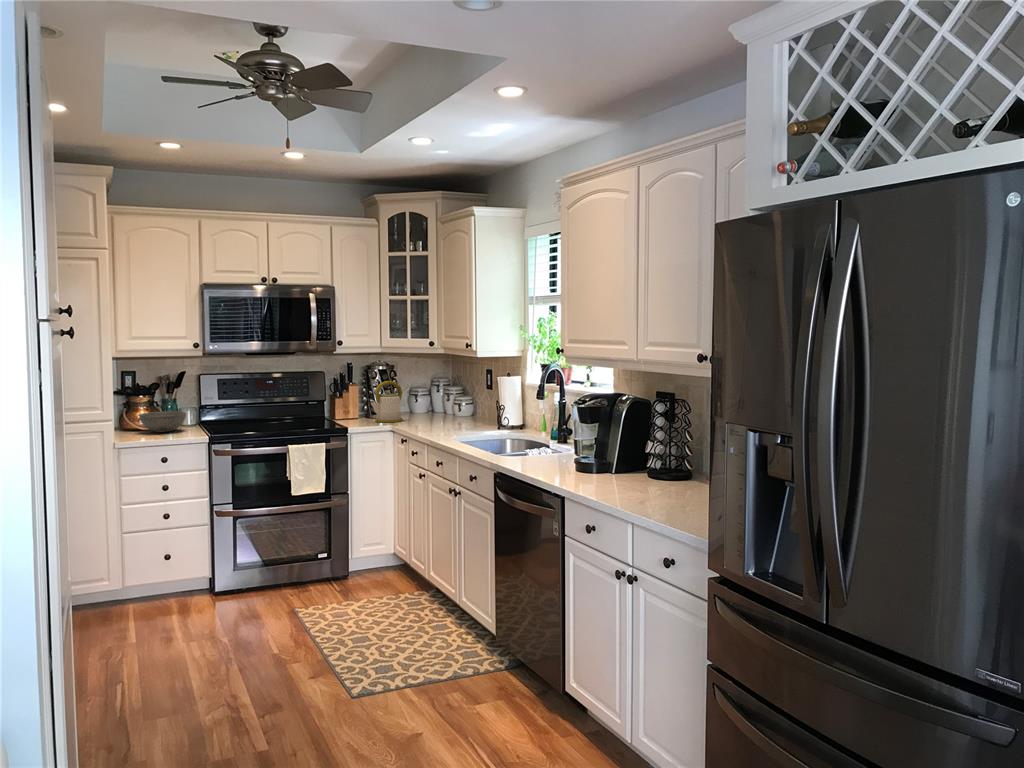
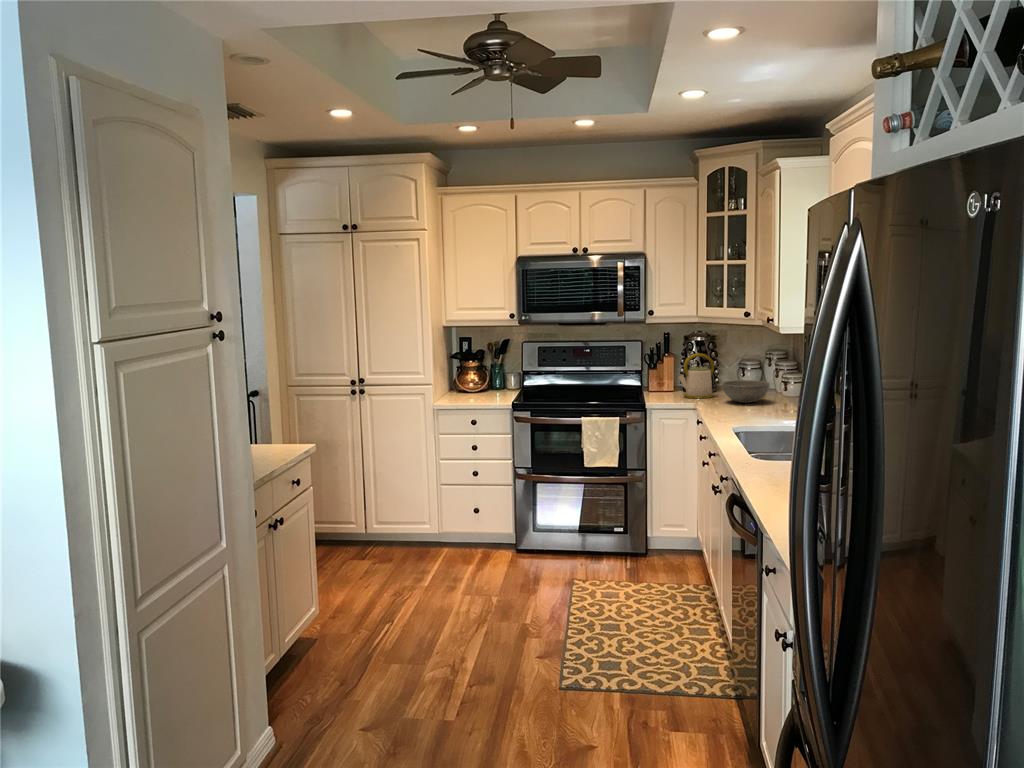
bowl: present [139,411,186,432] -> present [722,380,770,403]

